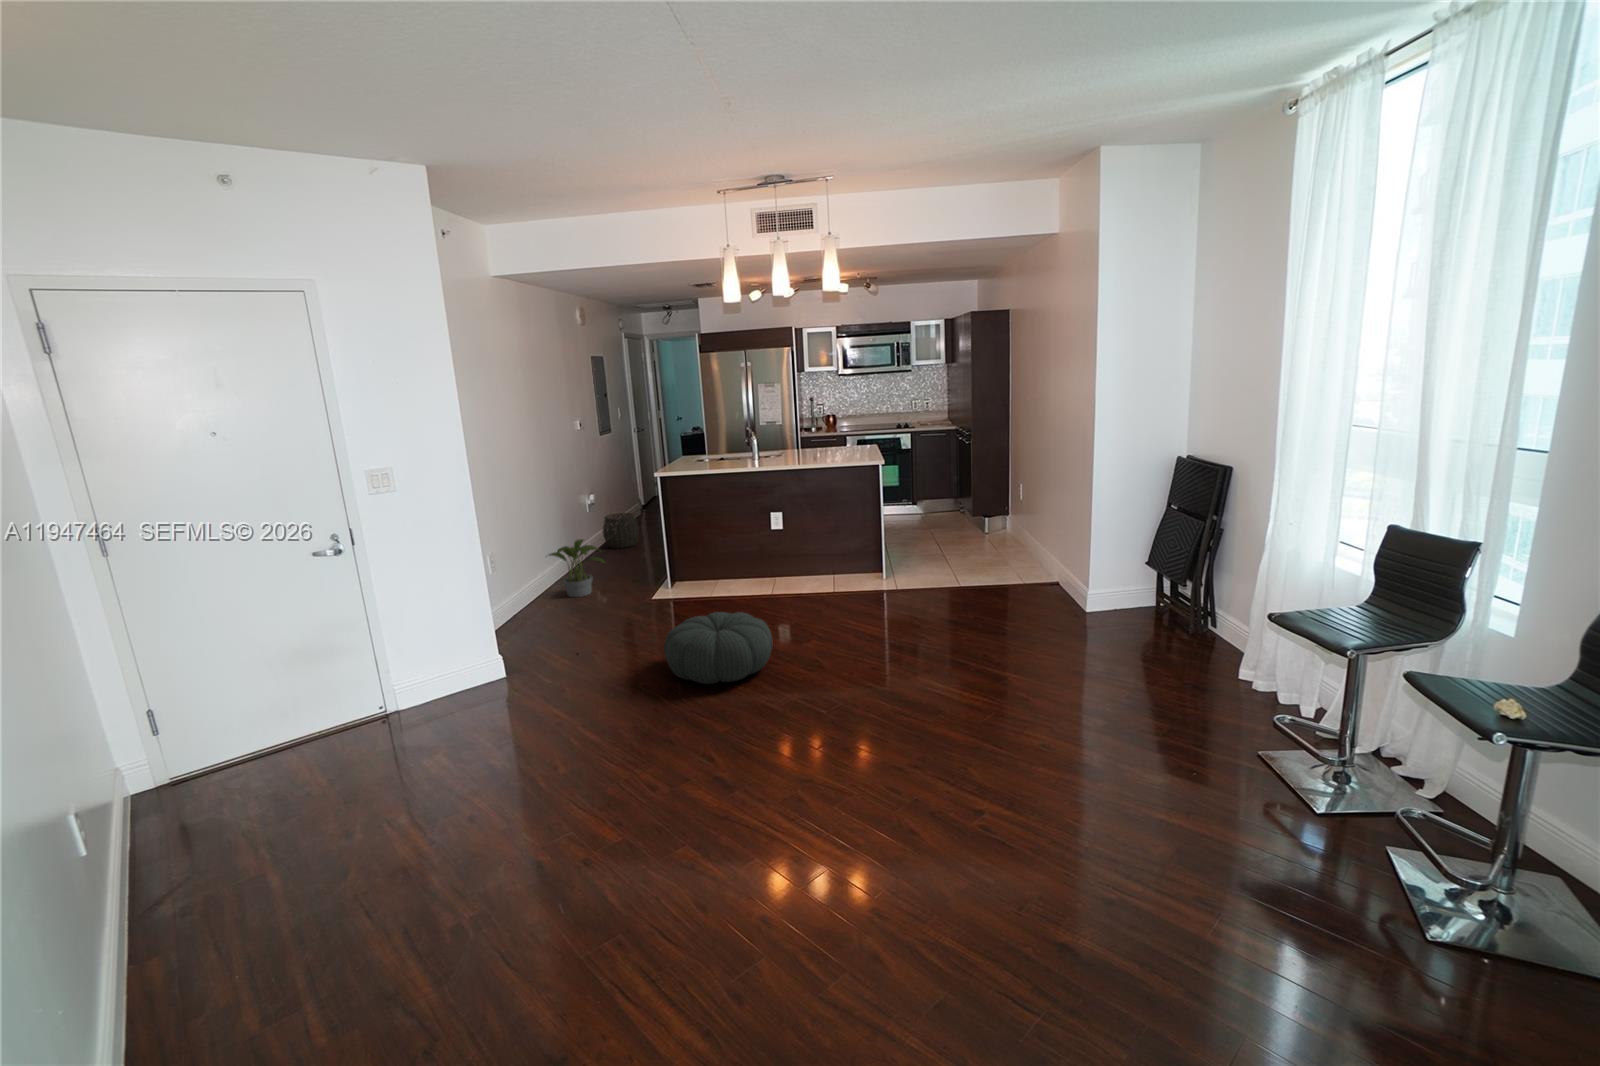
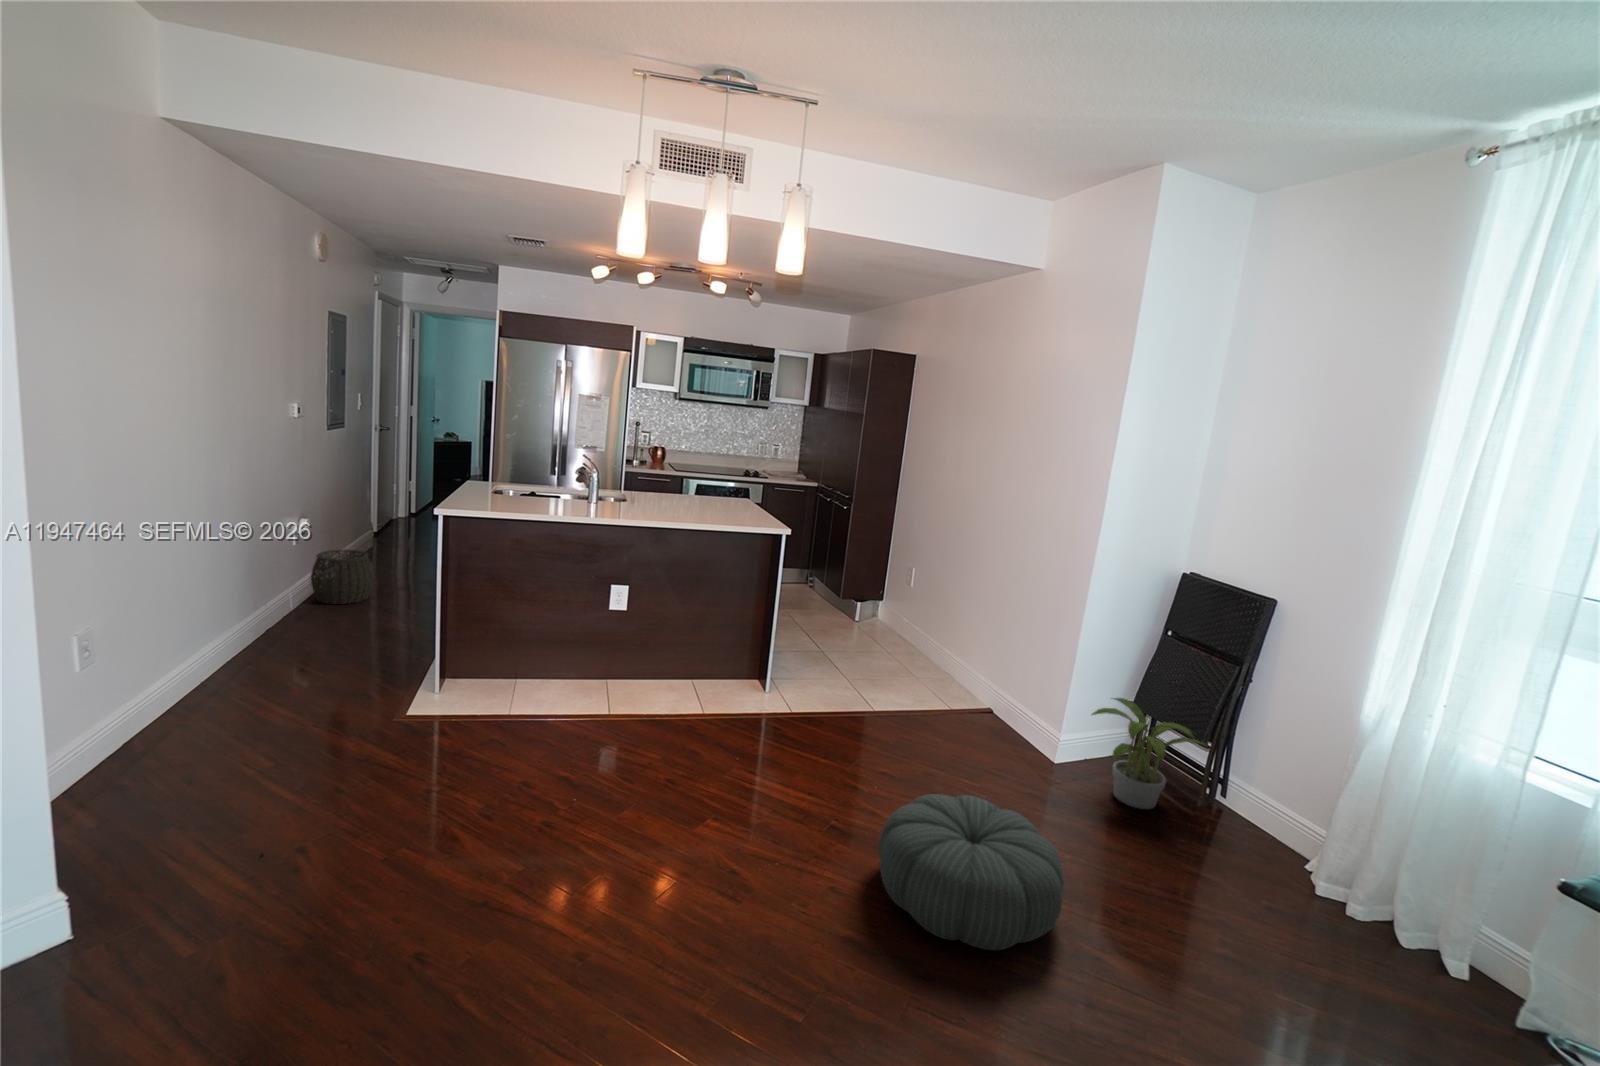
potted plant: present [549,539,605,597] -> present [1092,698,1205,809]
pouf: present [664,612,772,684] -> present [878,794,1064,950]

